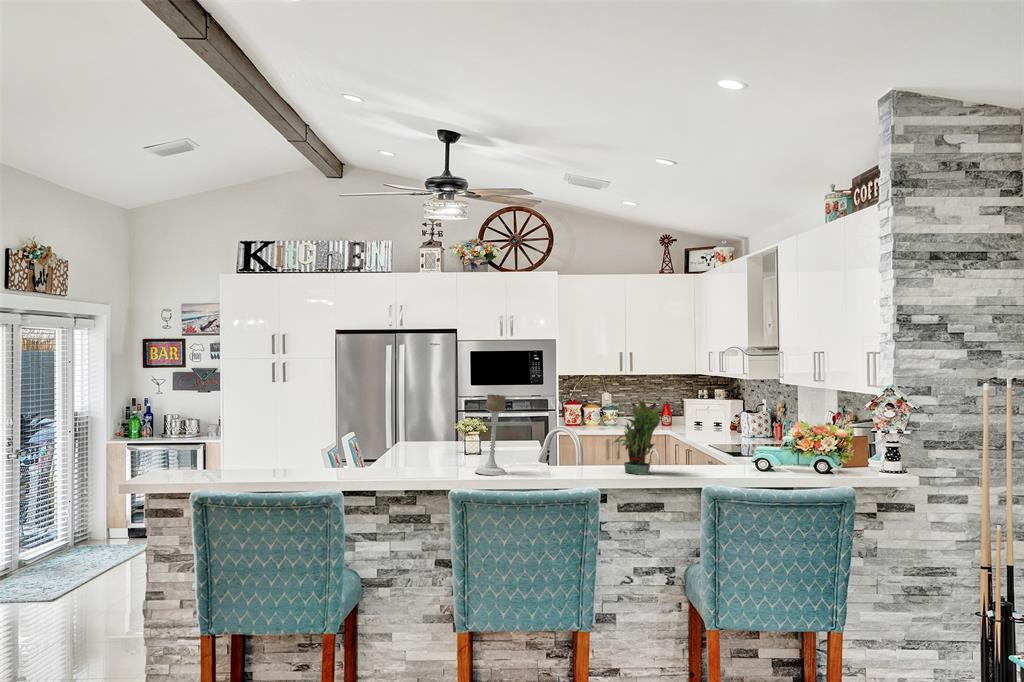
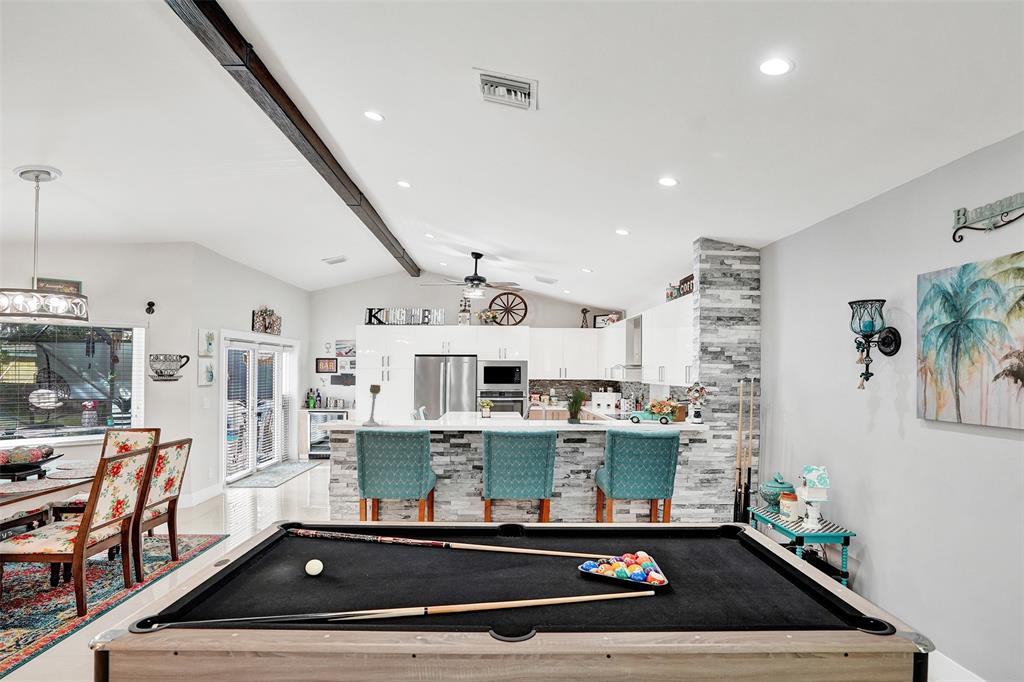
candle holder: present [475,394,506,476] -> present [362,385,380,426]

